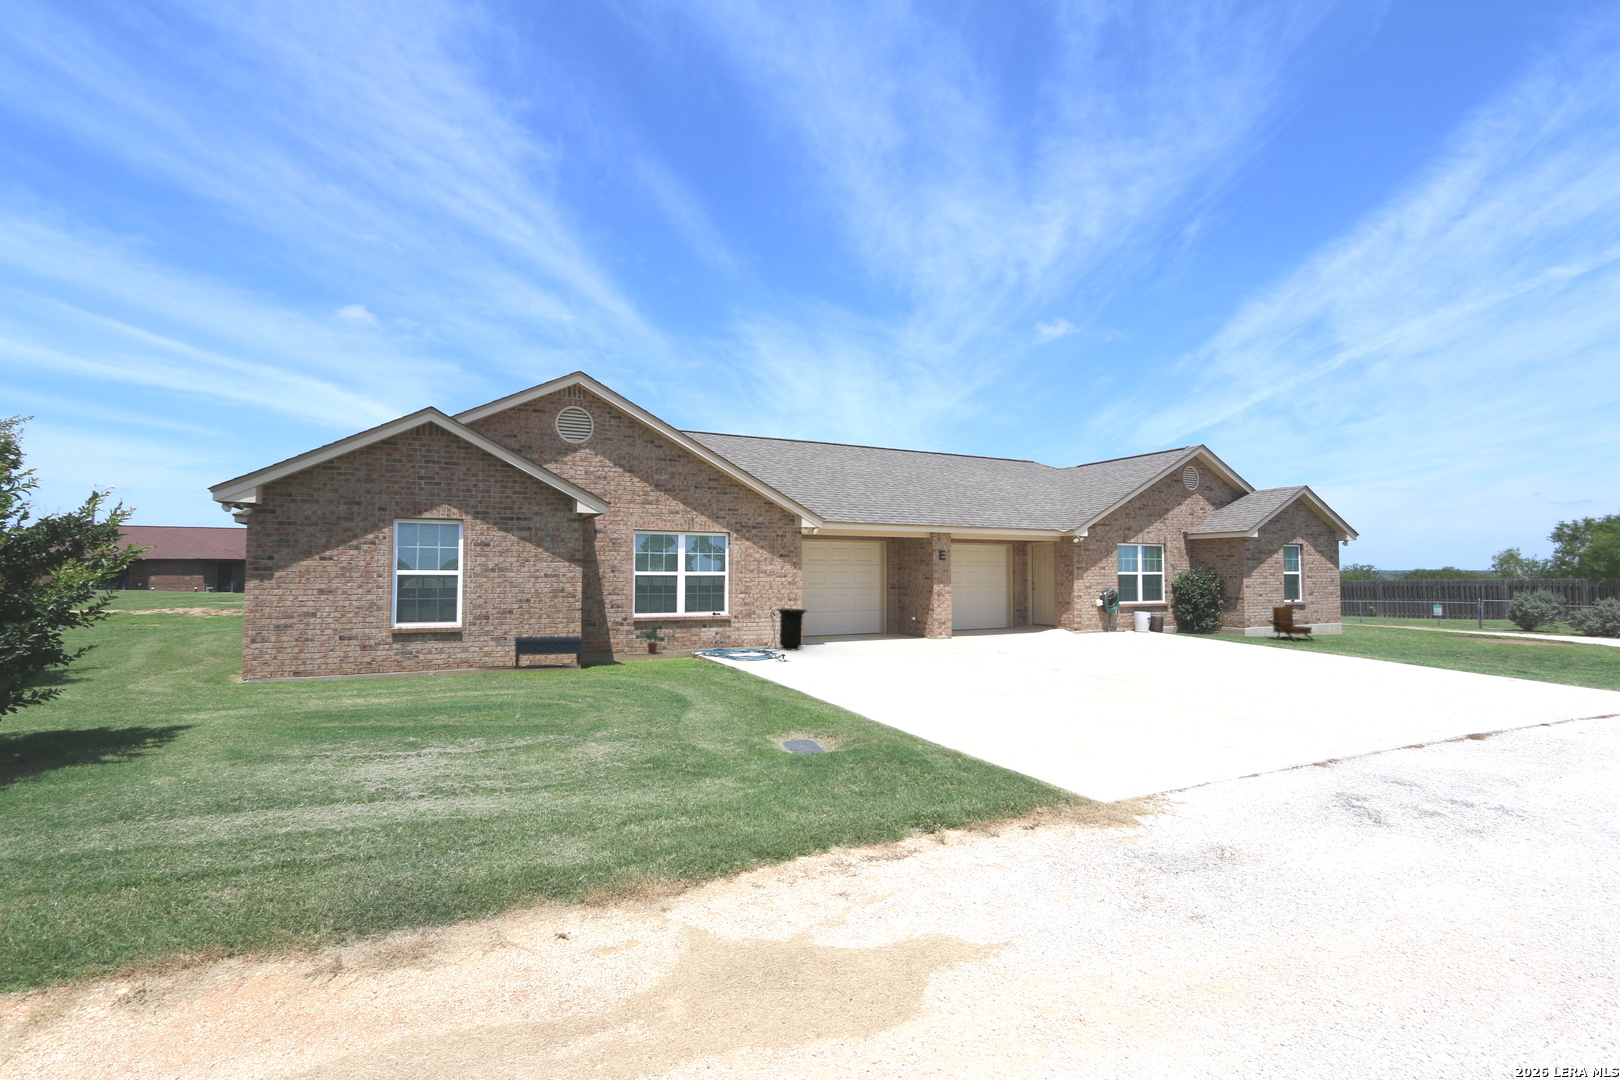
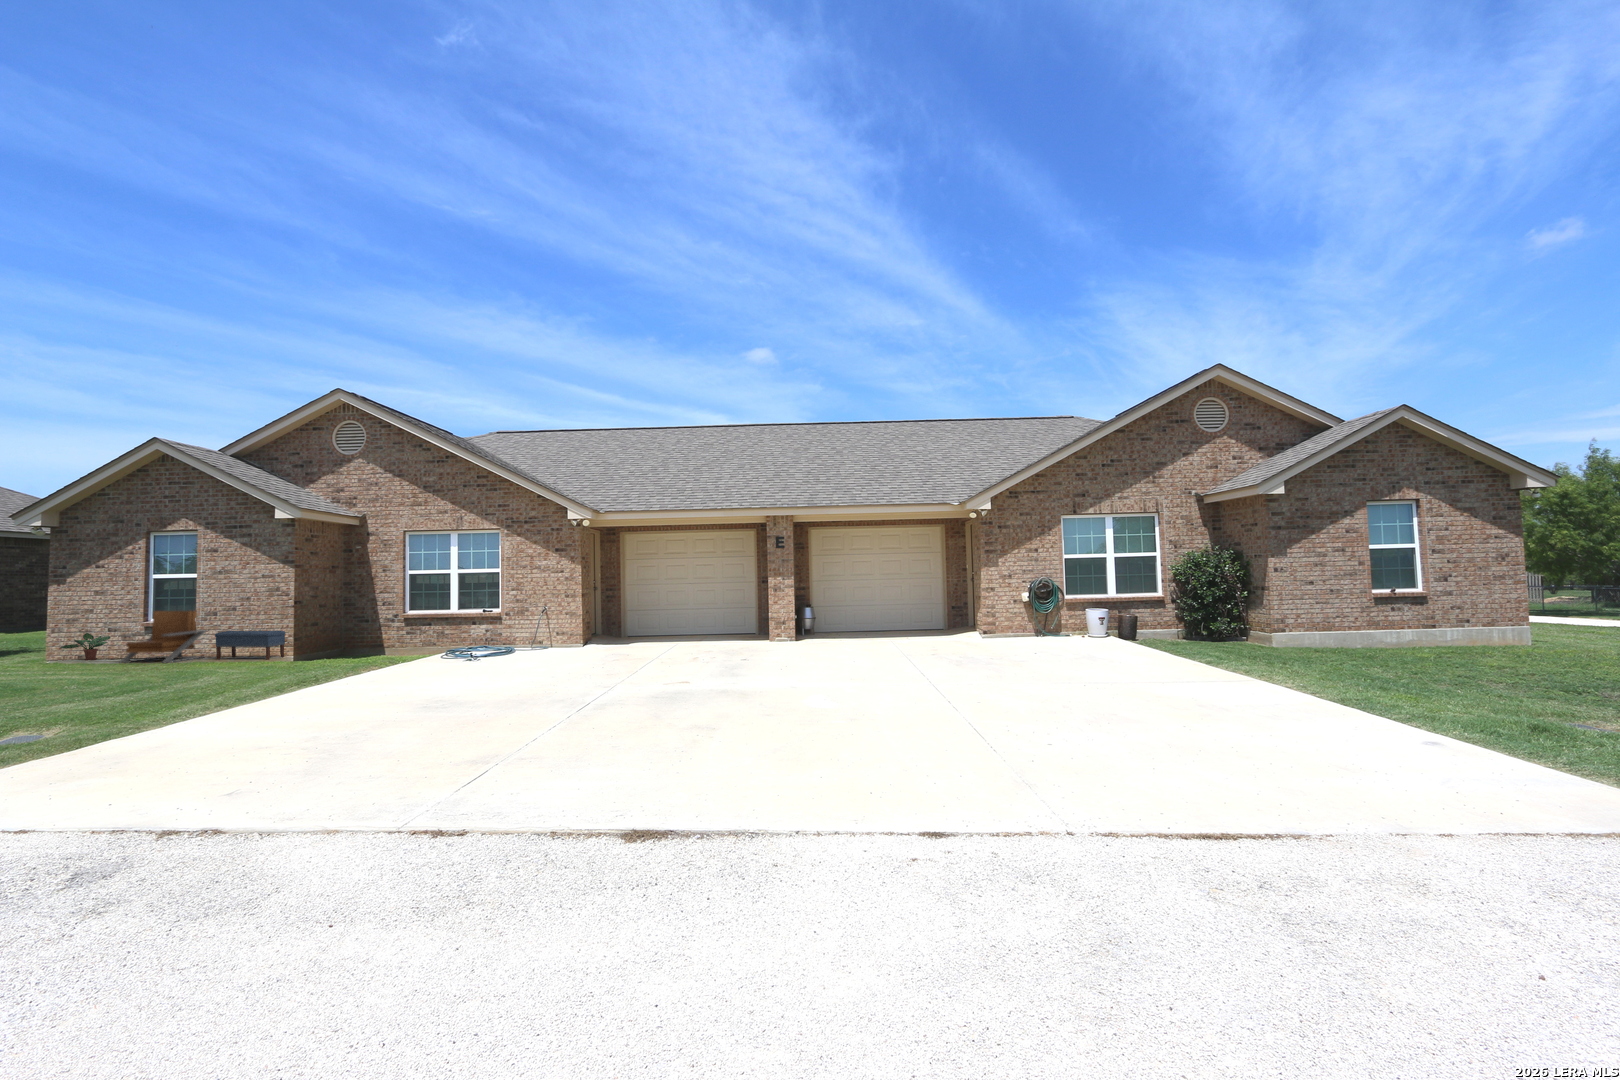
lounge chair: present [1268,606,1313,642] -> present [120,611,205,663]
trash can: present [777,609,807,650] -> none [533,605,568,649]
potted plant: present [639,628,665,654] -> present [60,633,110,660]

